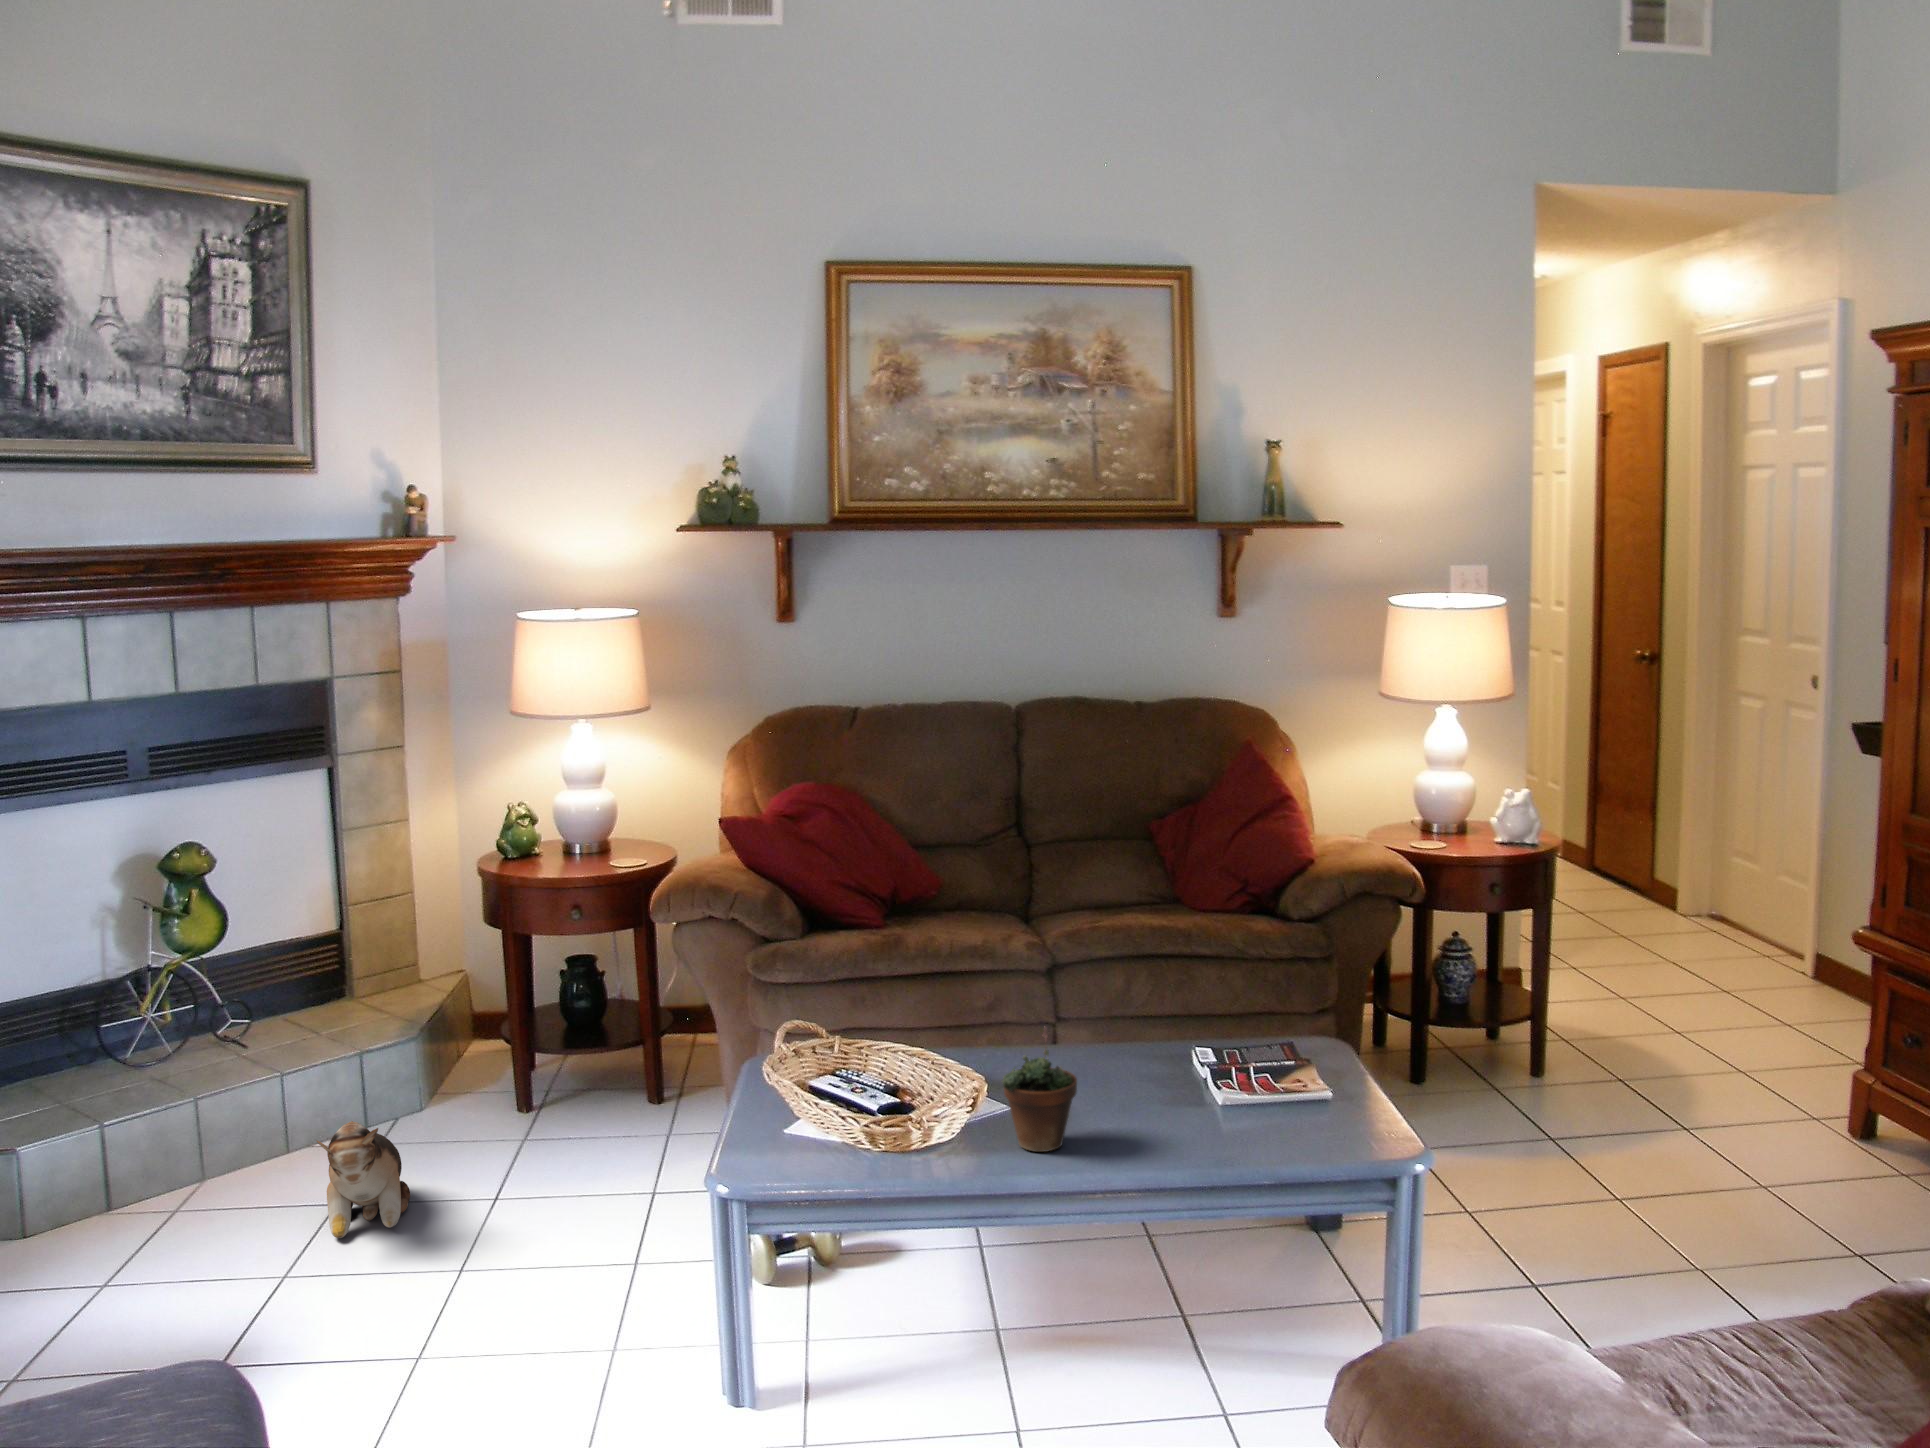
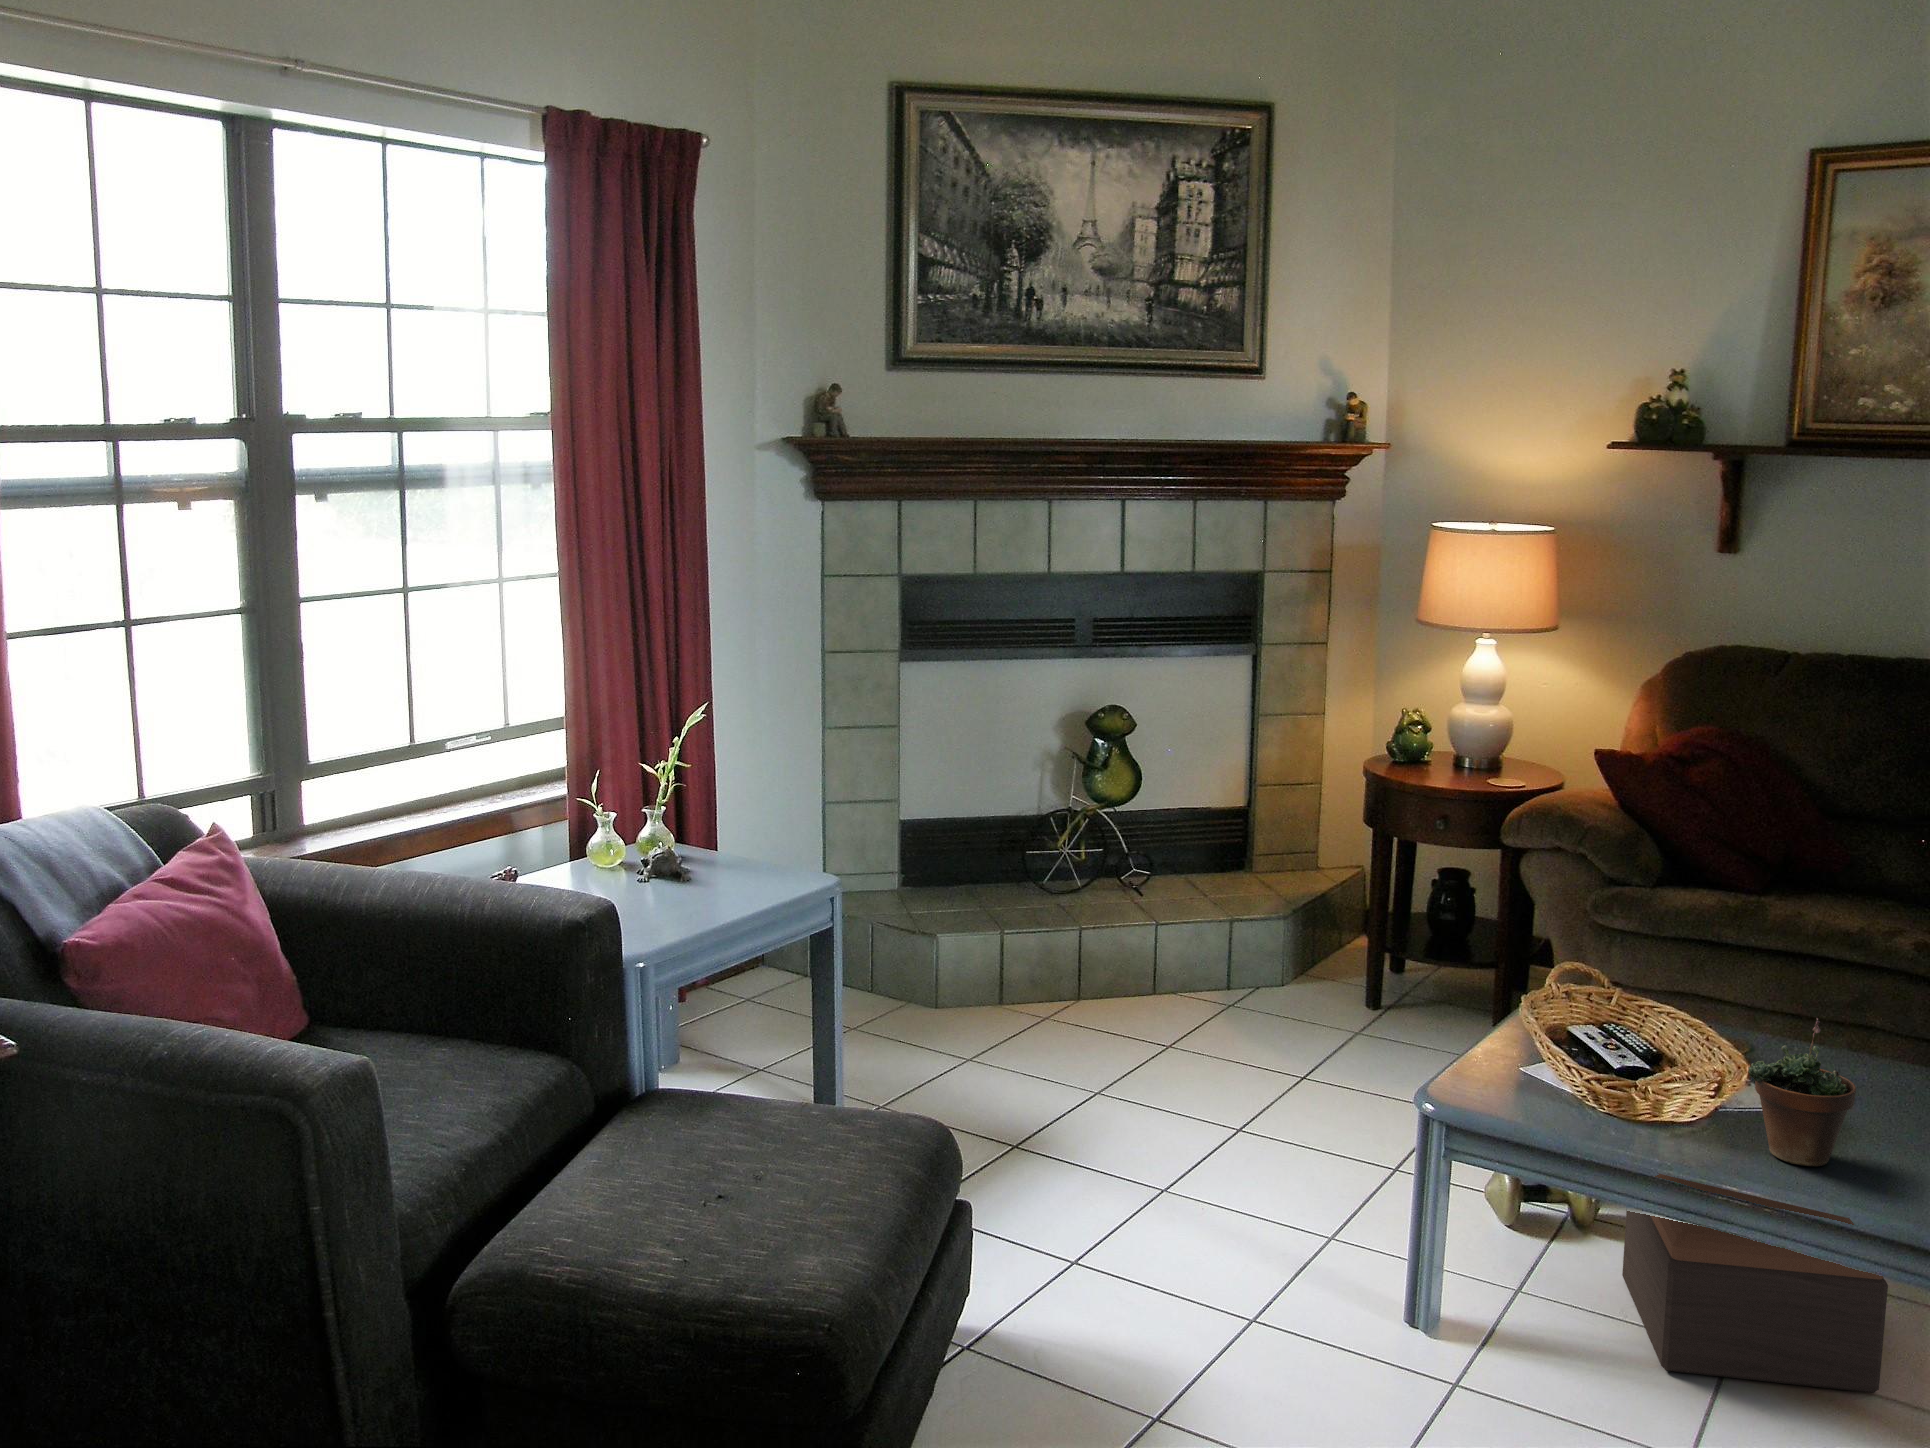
plush toy: present [317,1121,410,1238] -> none [1143,970,1233,1076]
footstool: none [864,1157,1084,1363] -> present [1622,1173,1888,1393]

